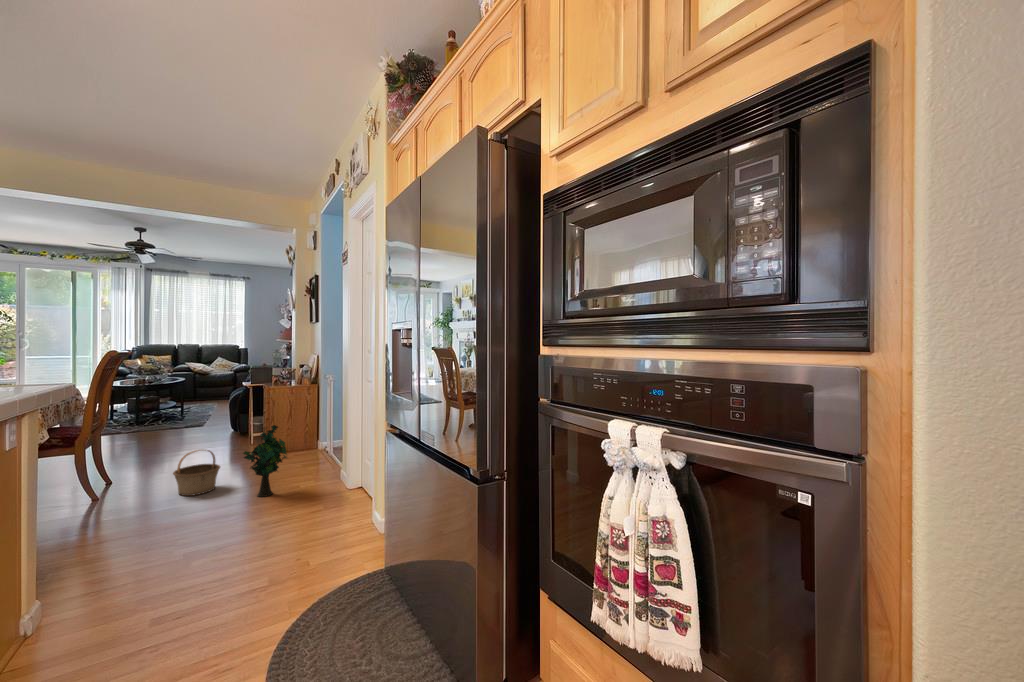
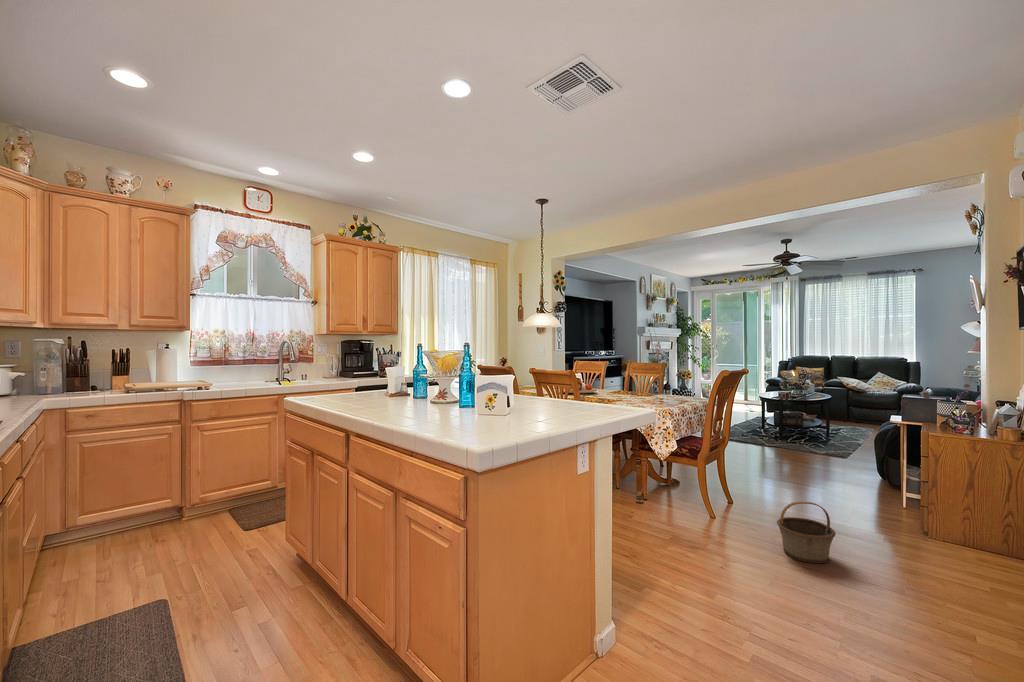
decorative plant: present [243,425,287,497] -> none [859,503,945,618]

